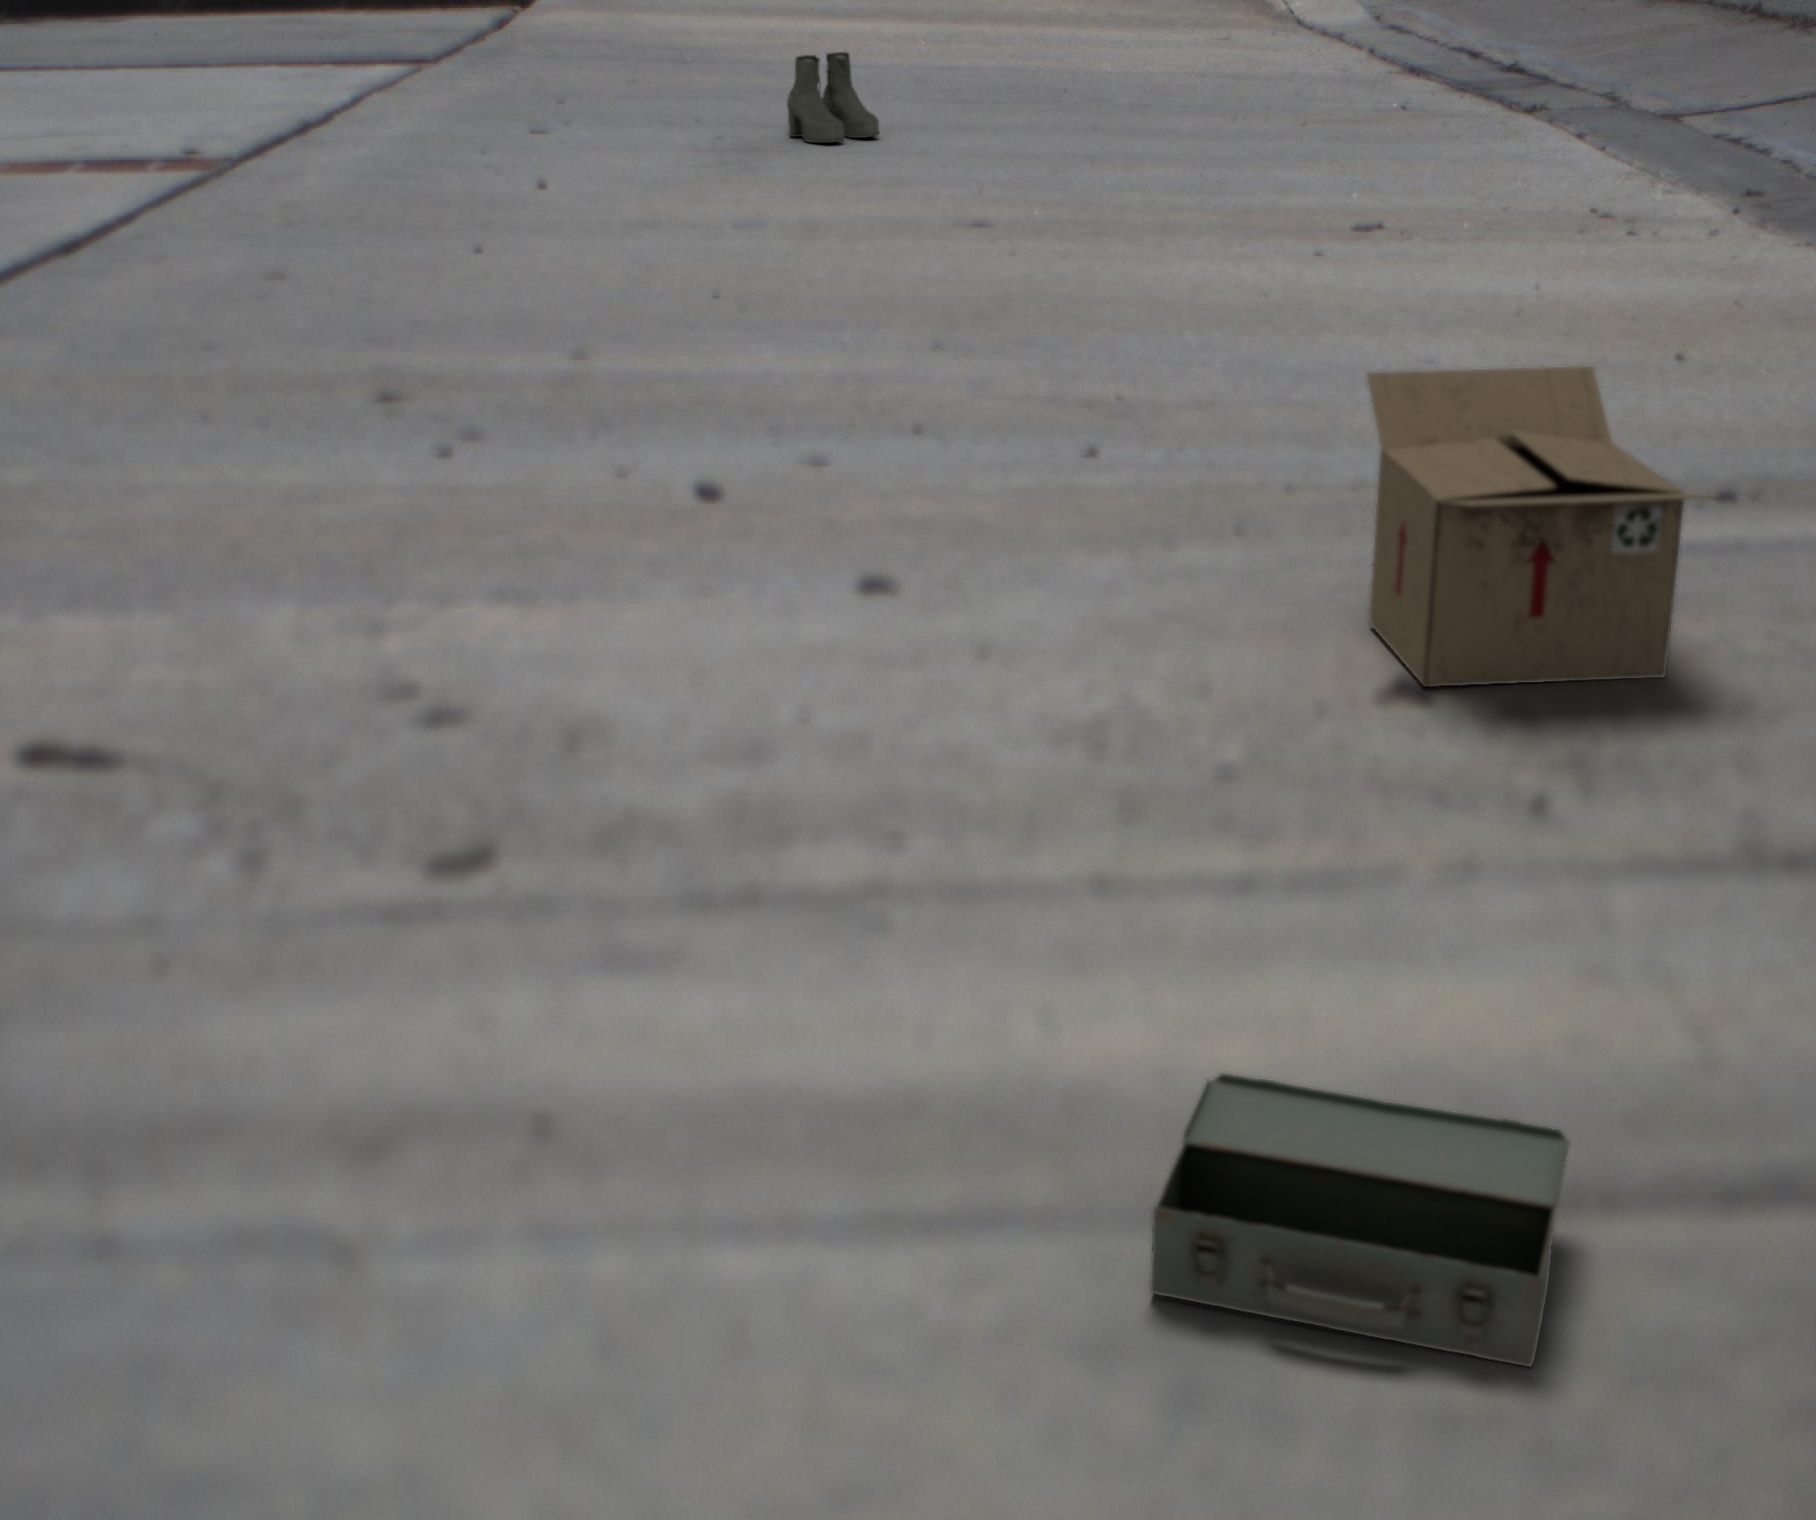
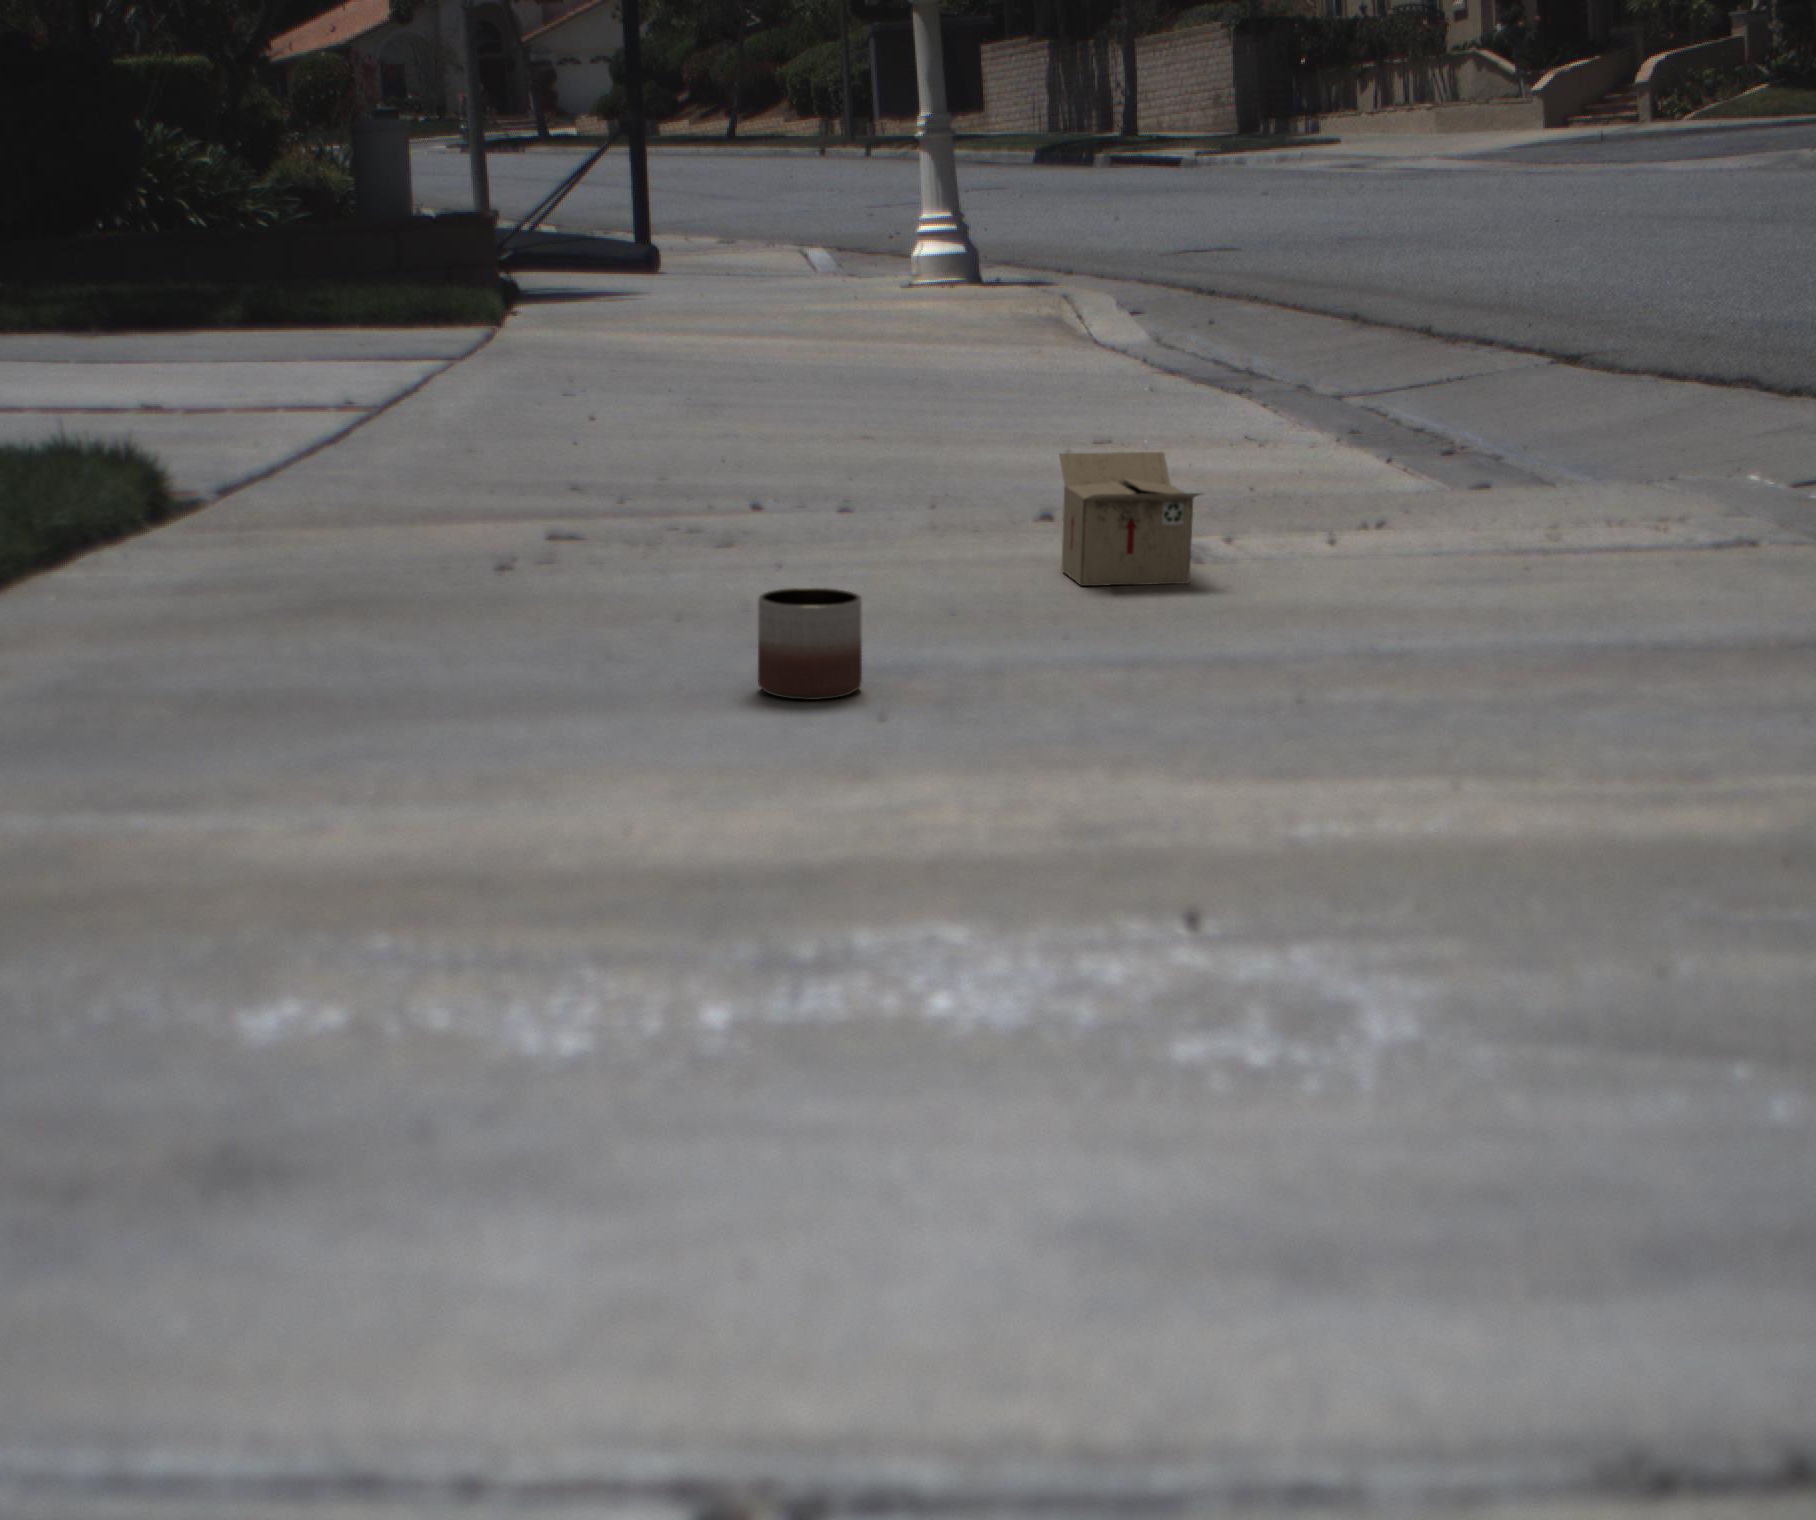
boots: present [787,52,879,143] -> none [732,343,794,403]
planter: none [558,968,877,1370] -> present [758,588,862,700]
toolbox: present [1150,1074,1569,1367] -> none [951,636,1092,697]

